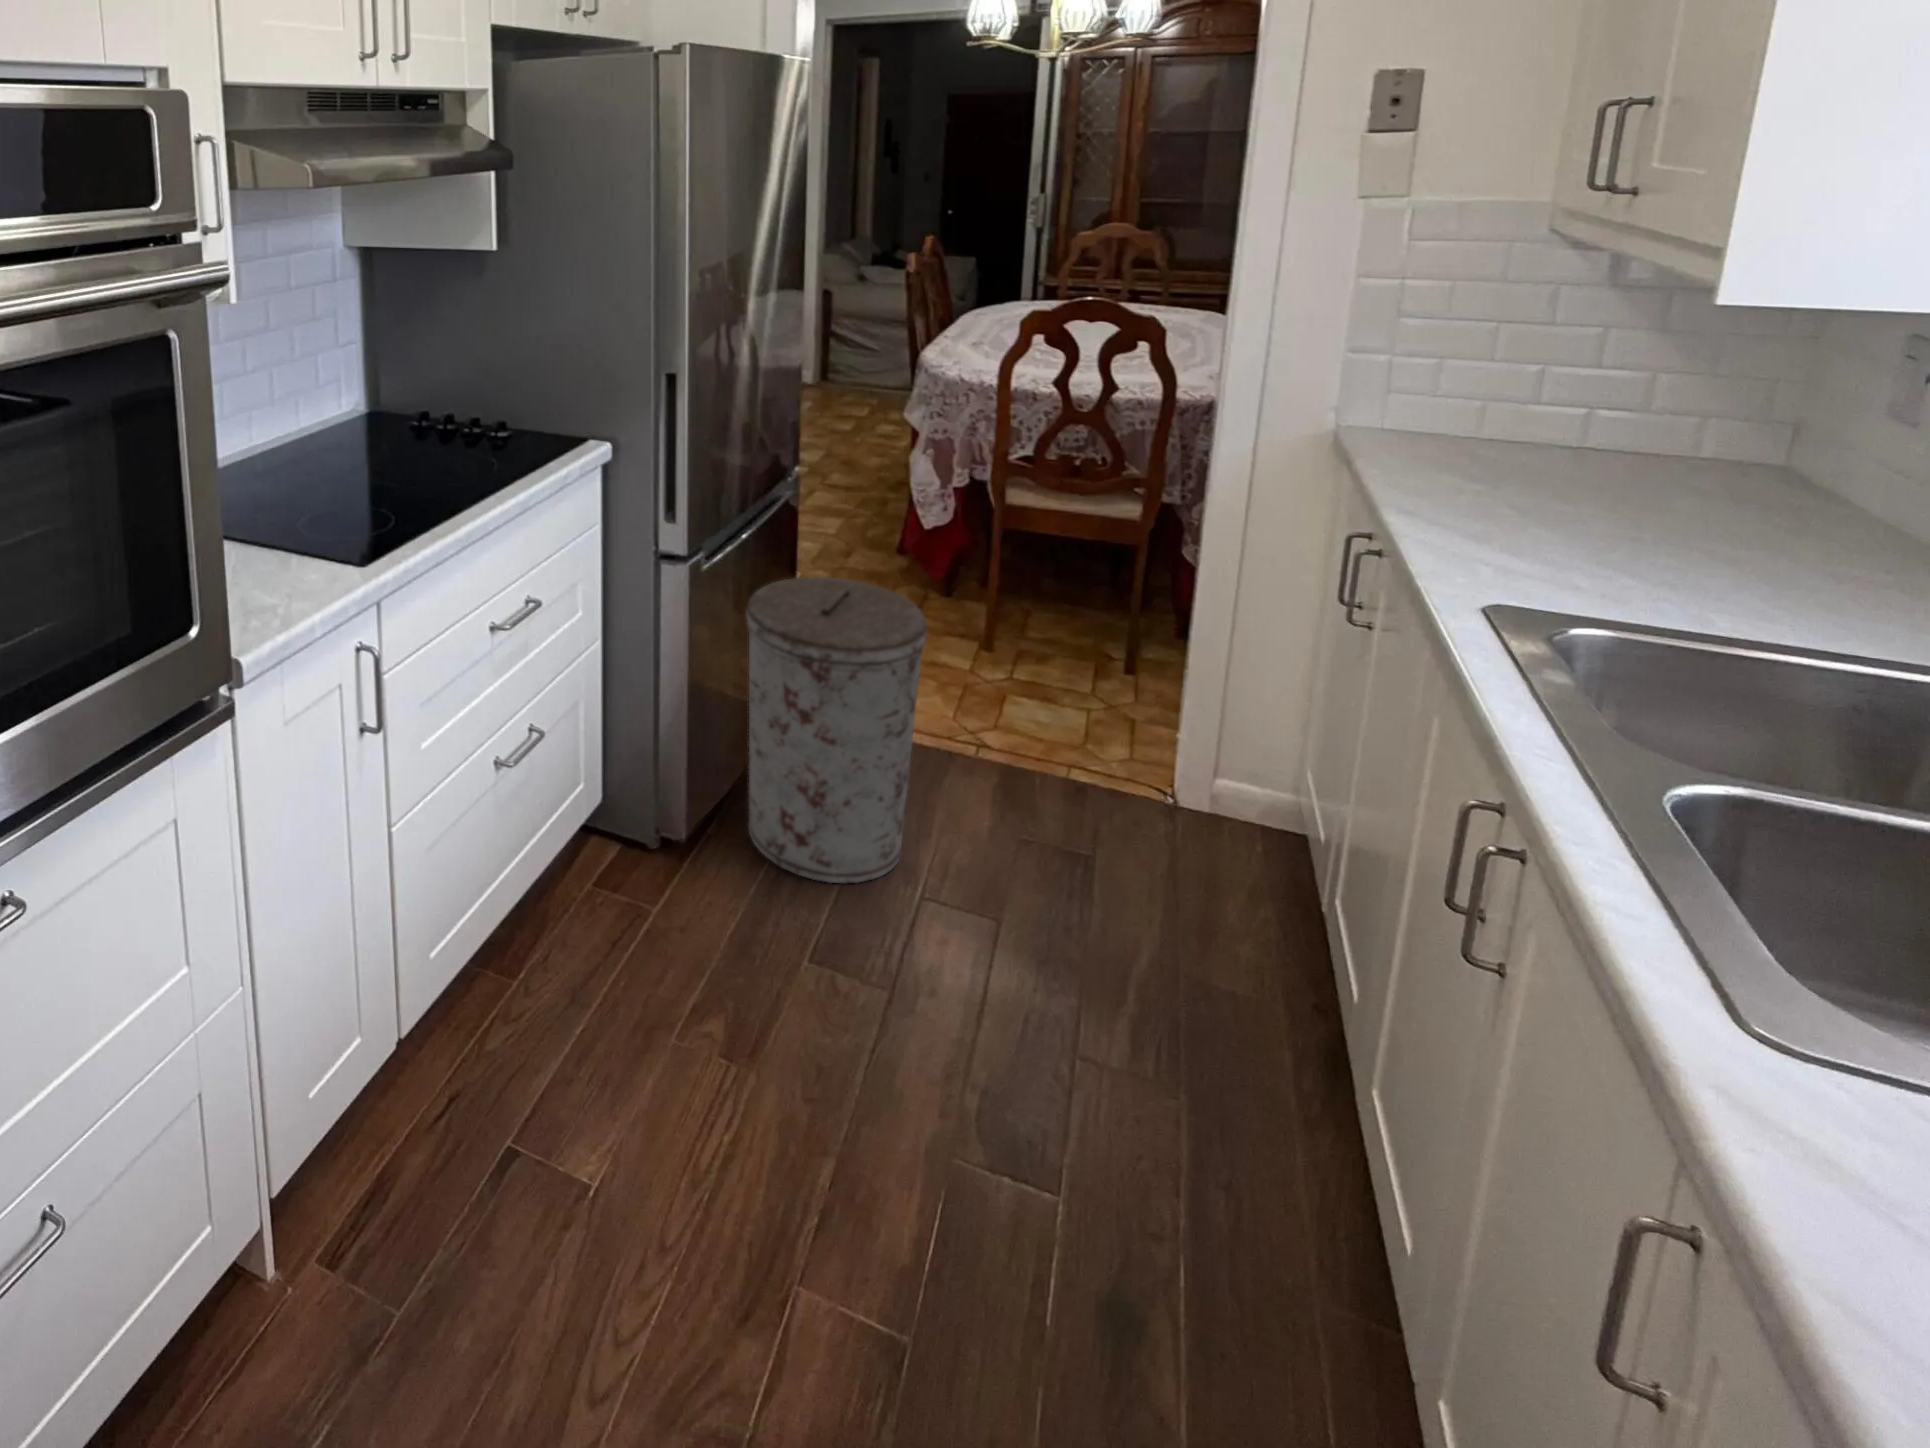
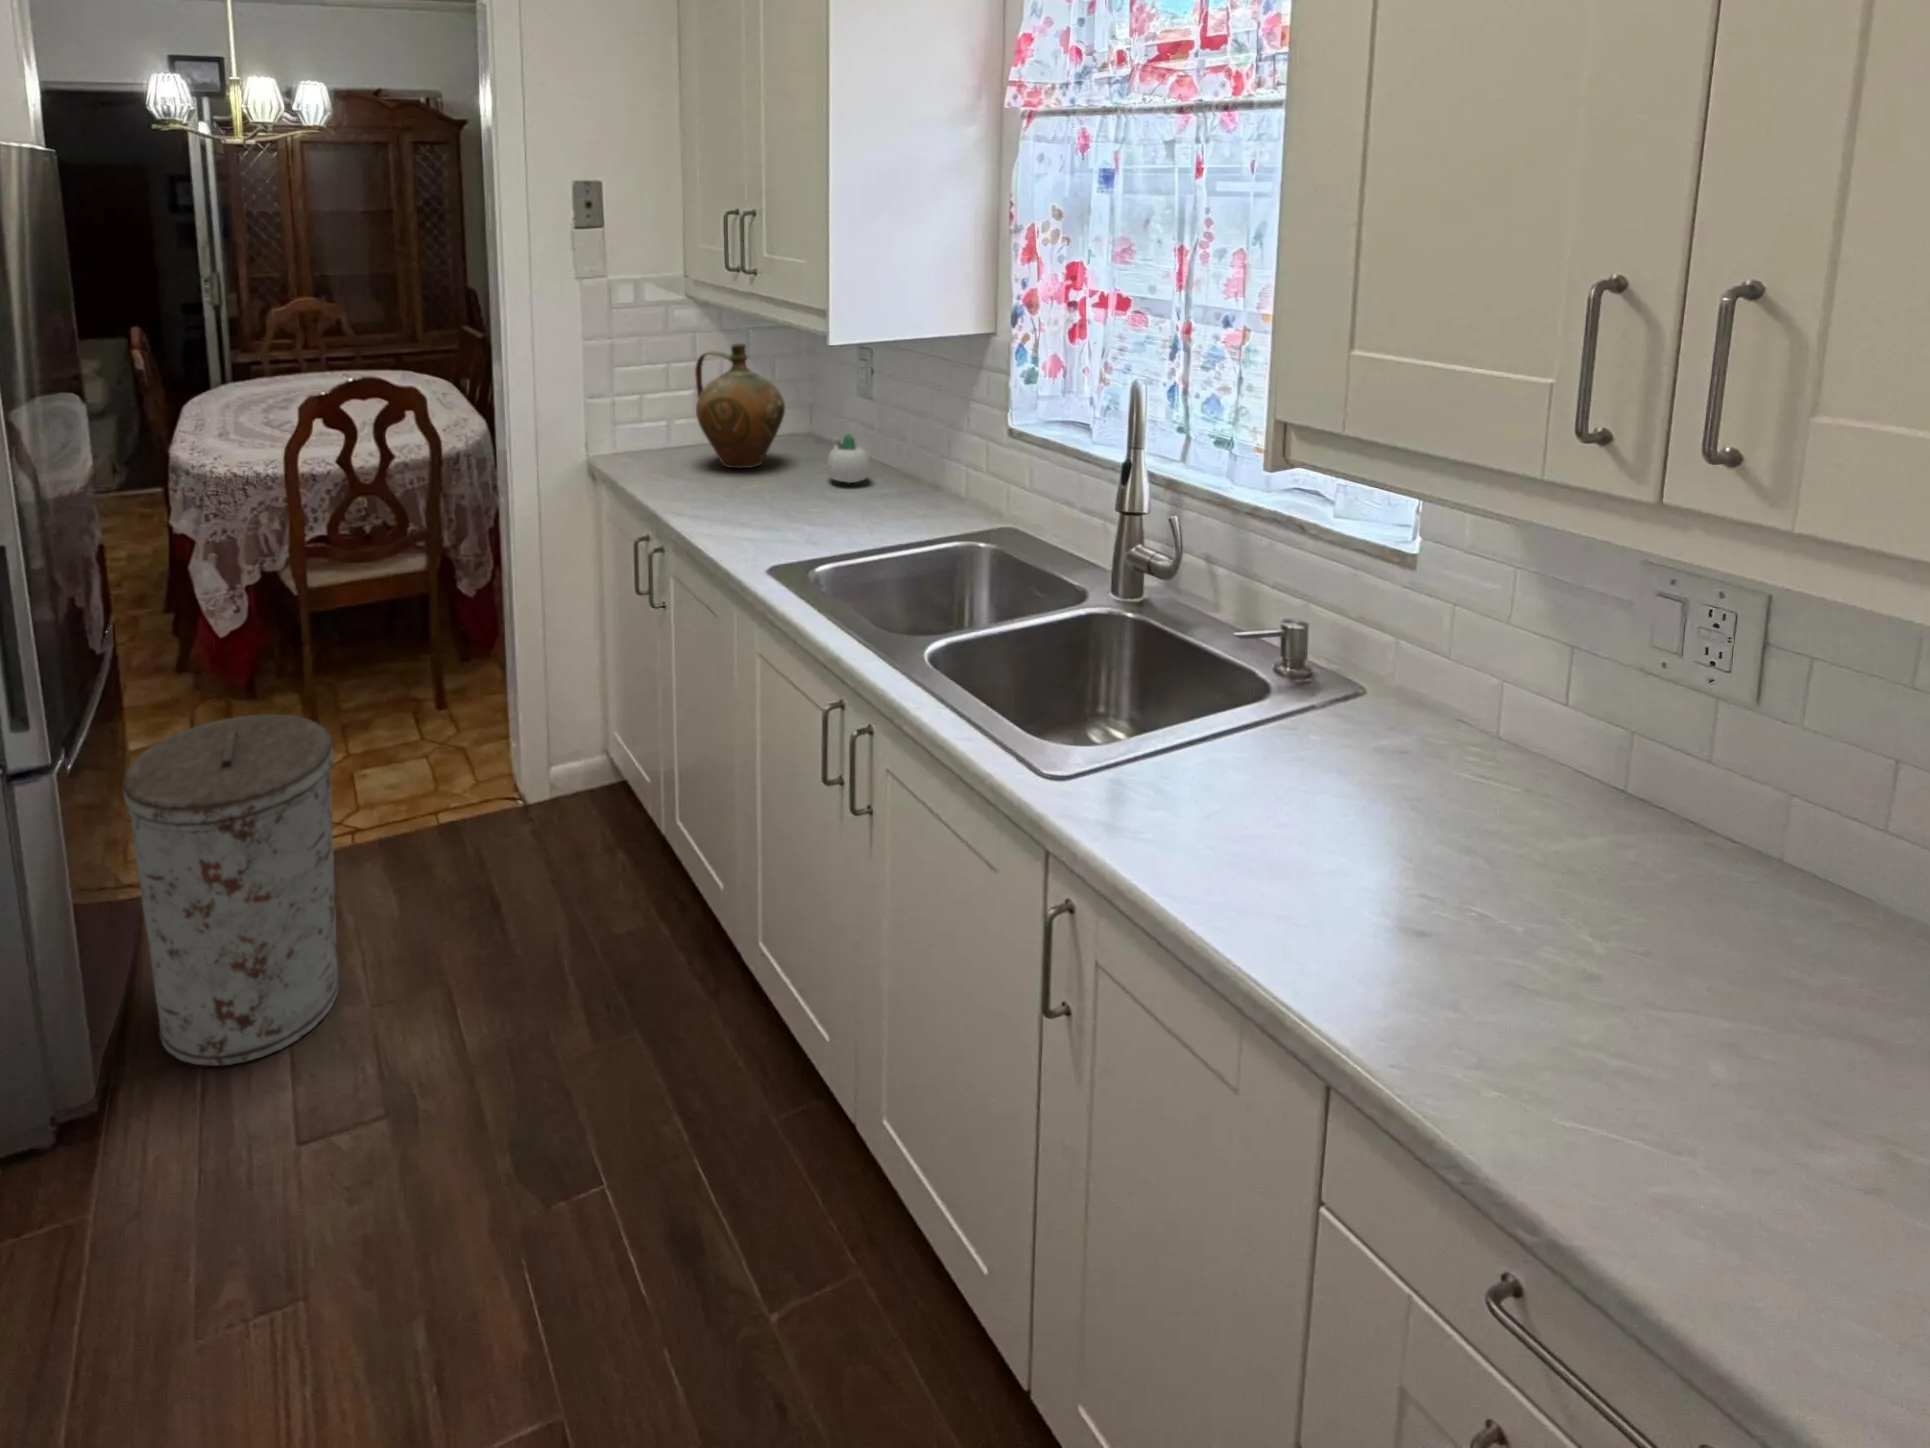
ceramic jug: none [1508,304,1687,485] -> present [695,344,785,468]
succulent planter: none [1735,463,1838,543] -> present [827,434,870,483]

